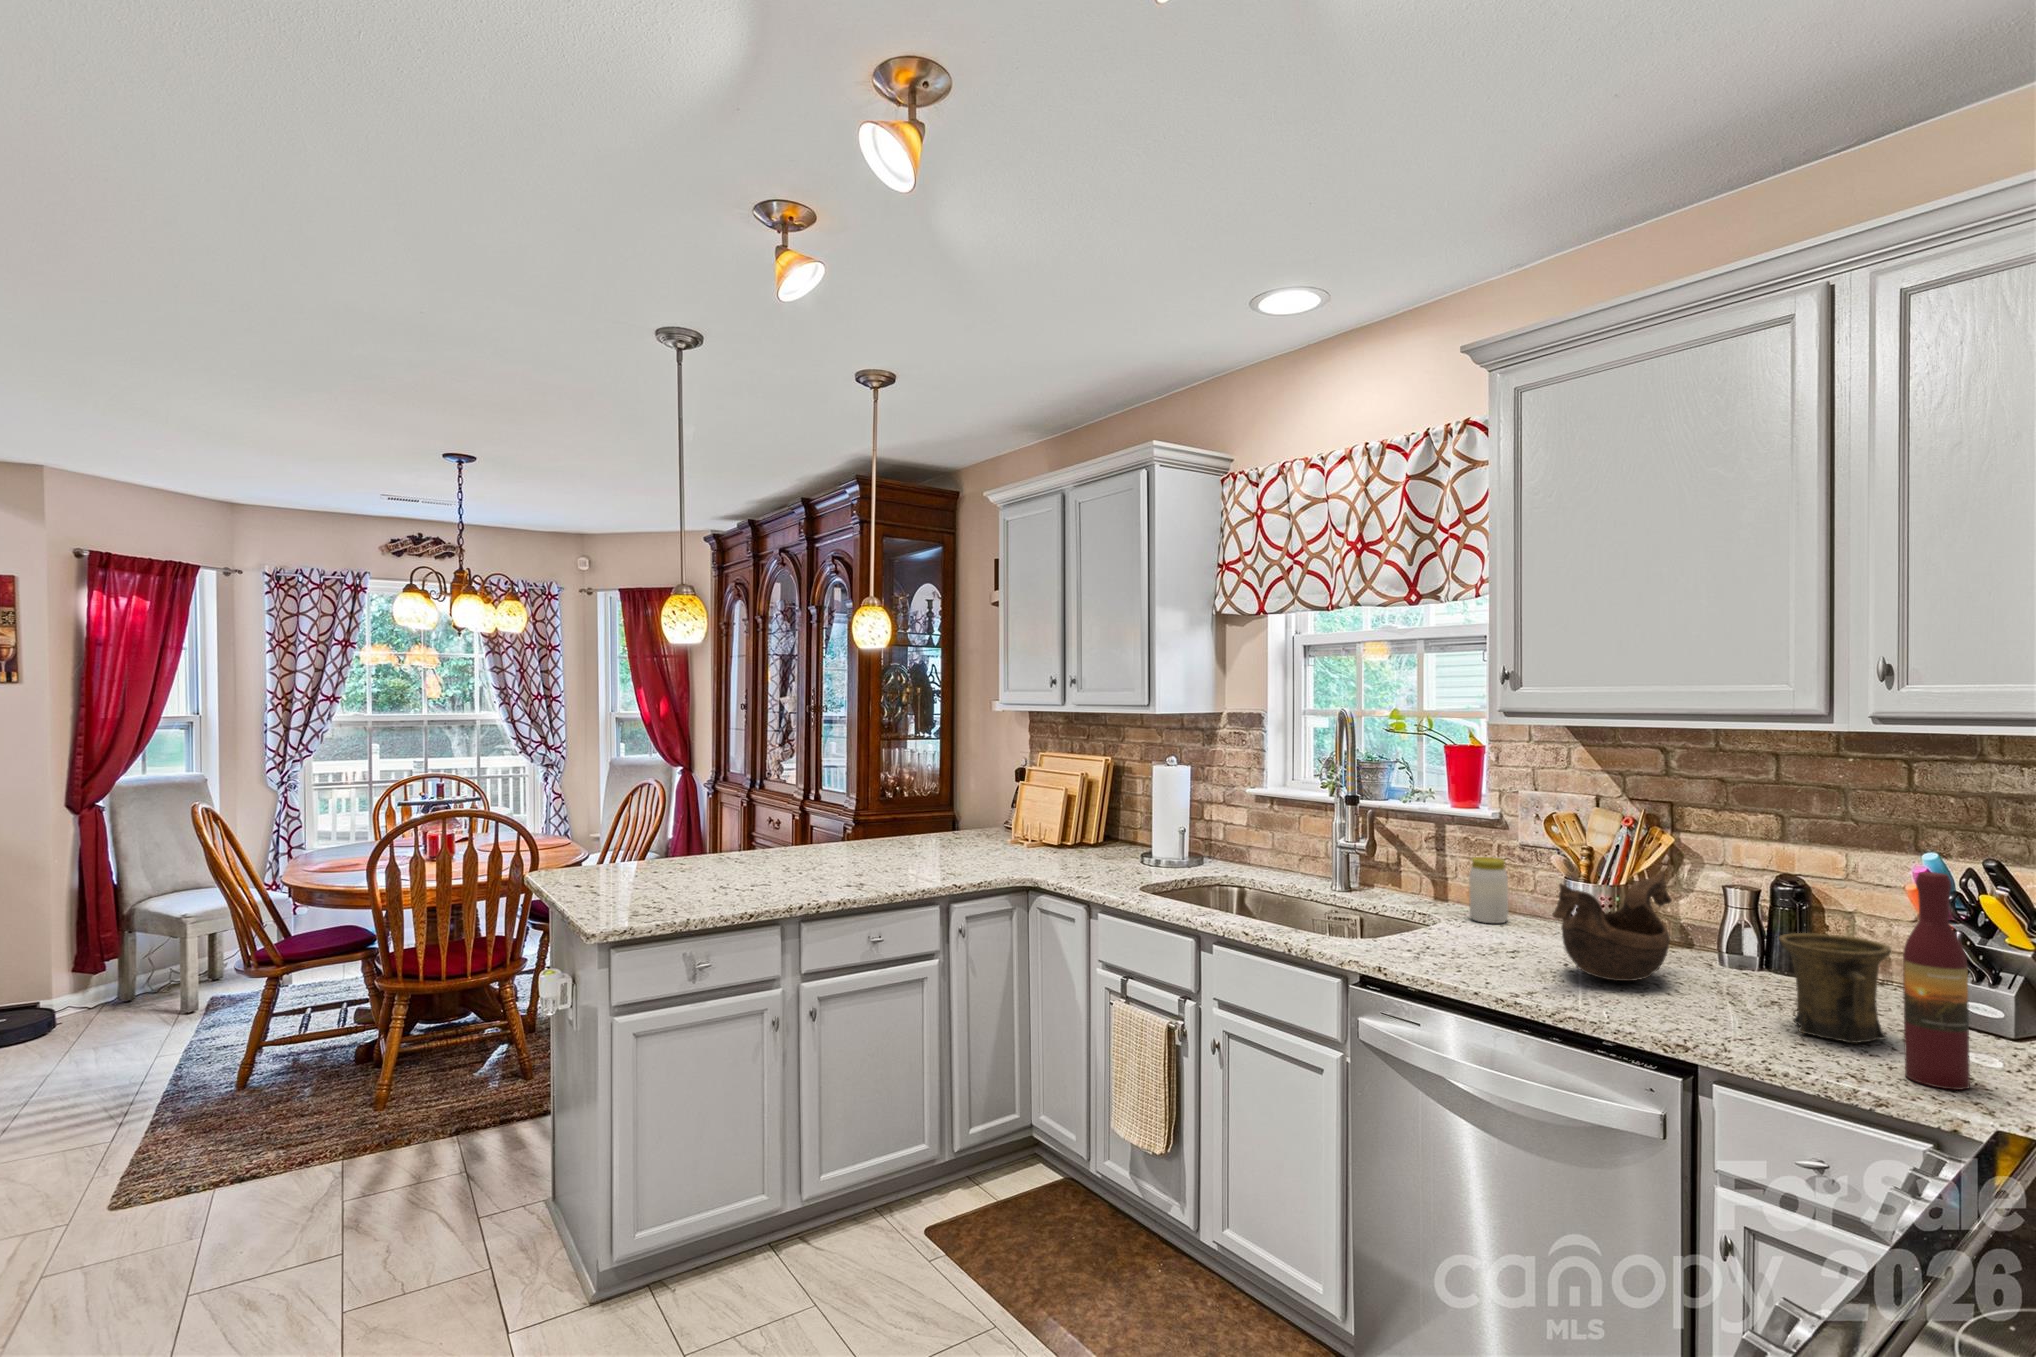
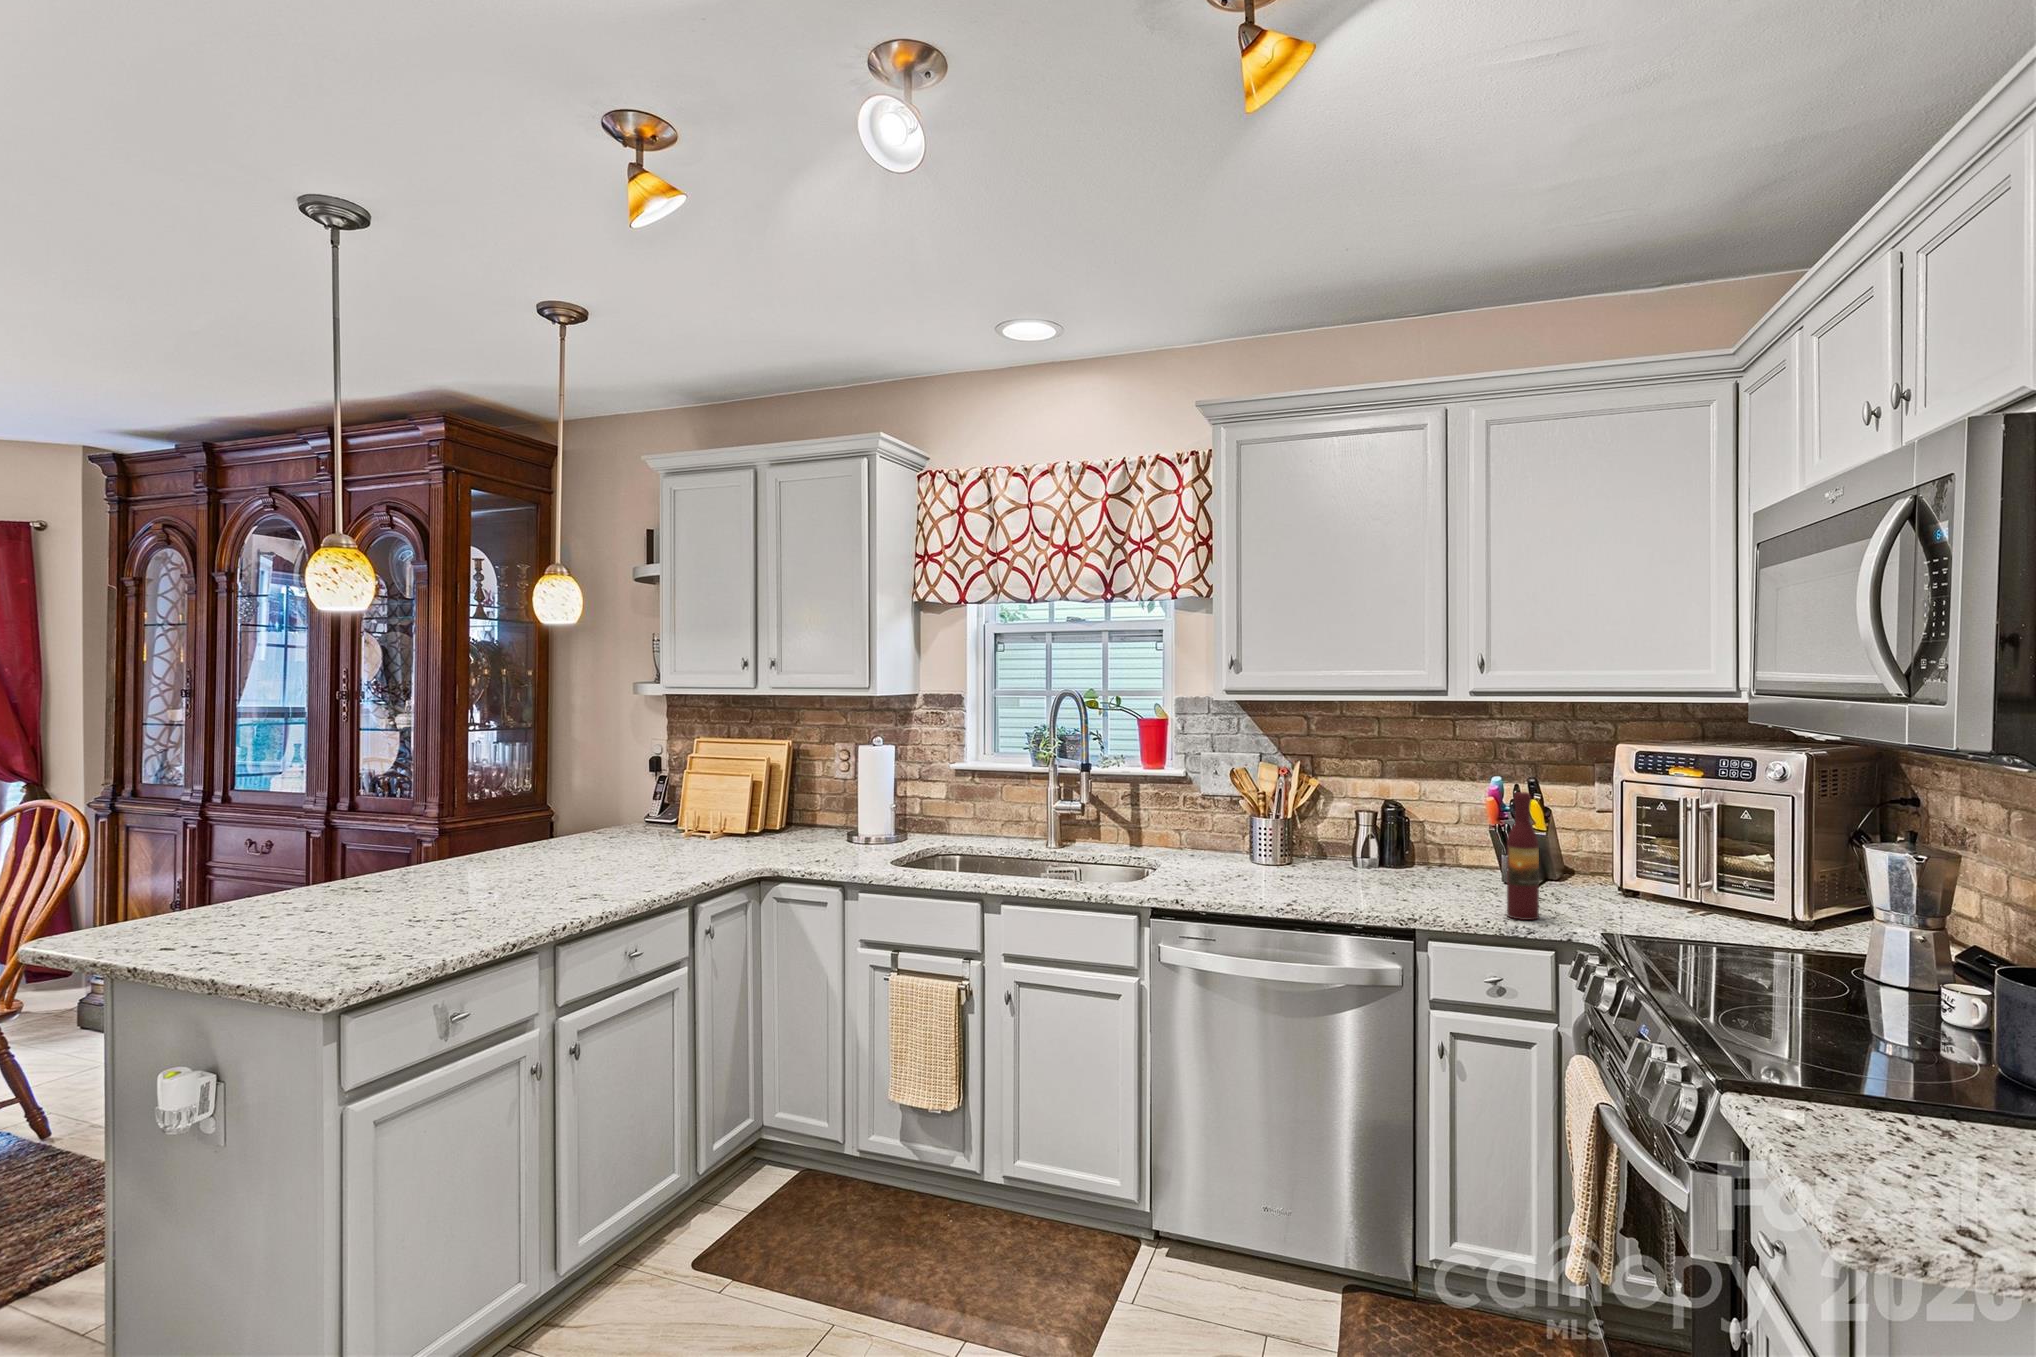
jar: present [1469,857,1508,923] -> none [1171,807,1199,858]
decorative bowl: present [1552,871,1672,981] -> none [1276,805,1346,886]
mug: present [1779,933,1891,1043] -> none [1424,837,1484,903]

